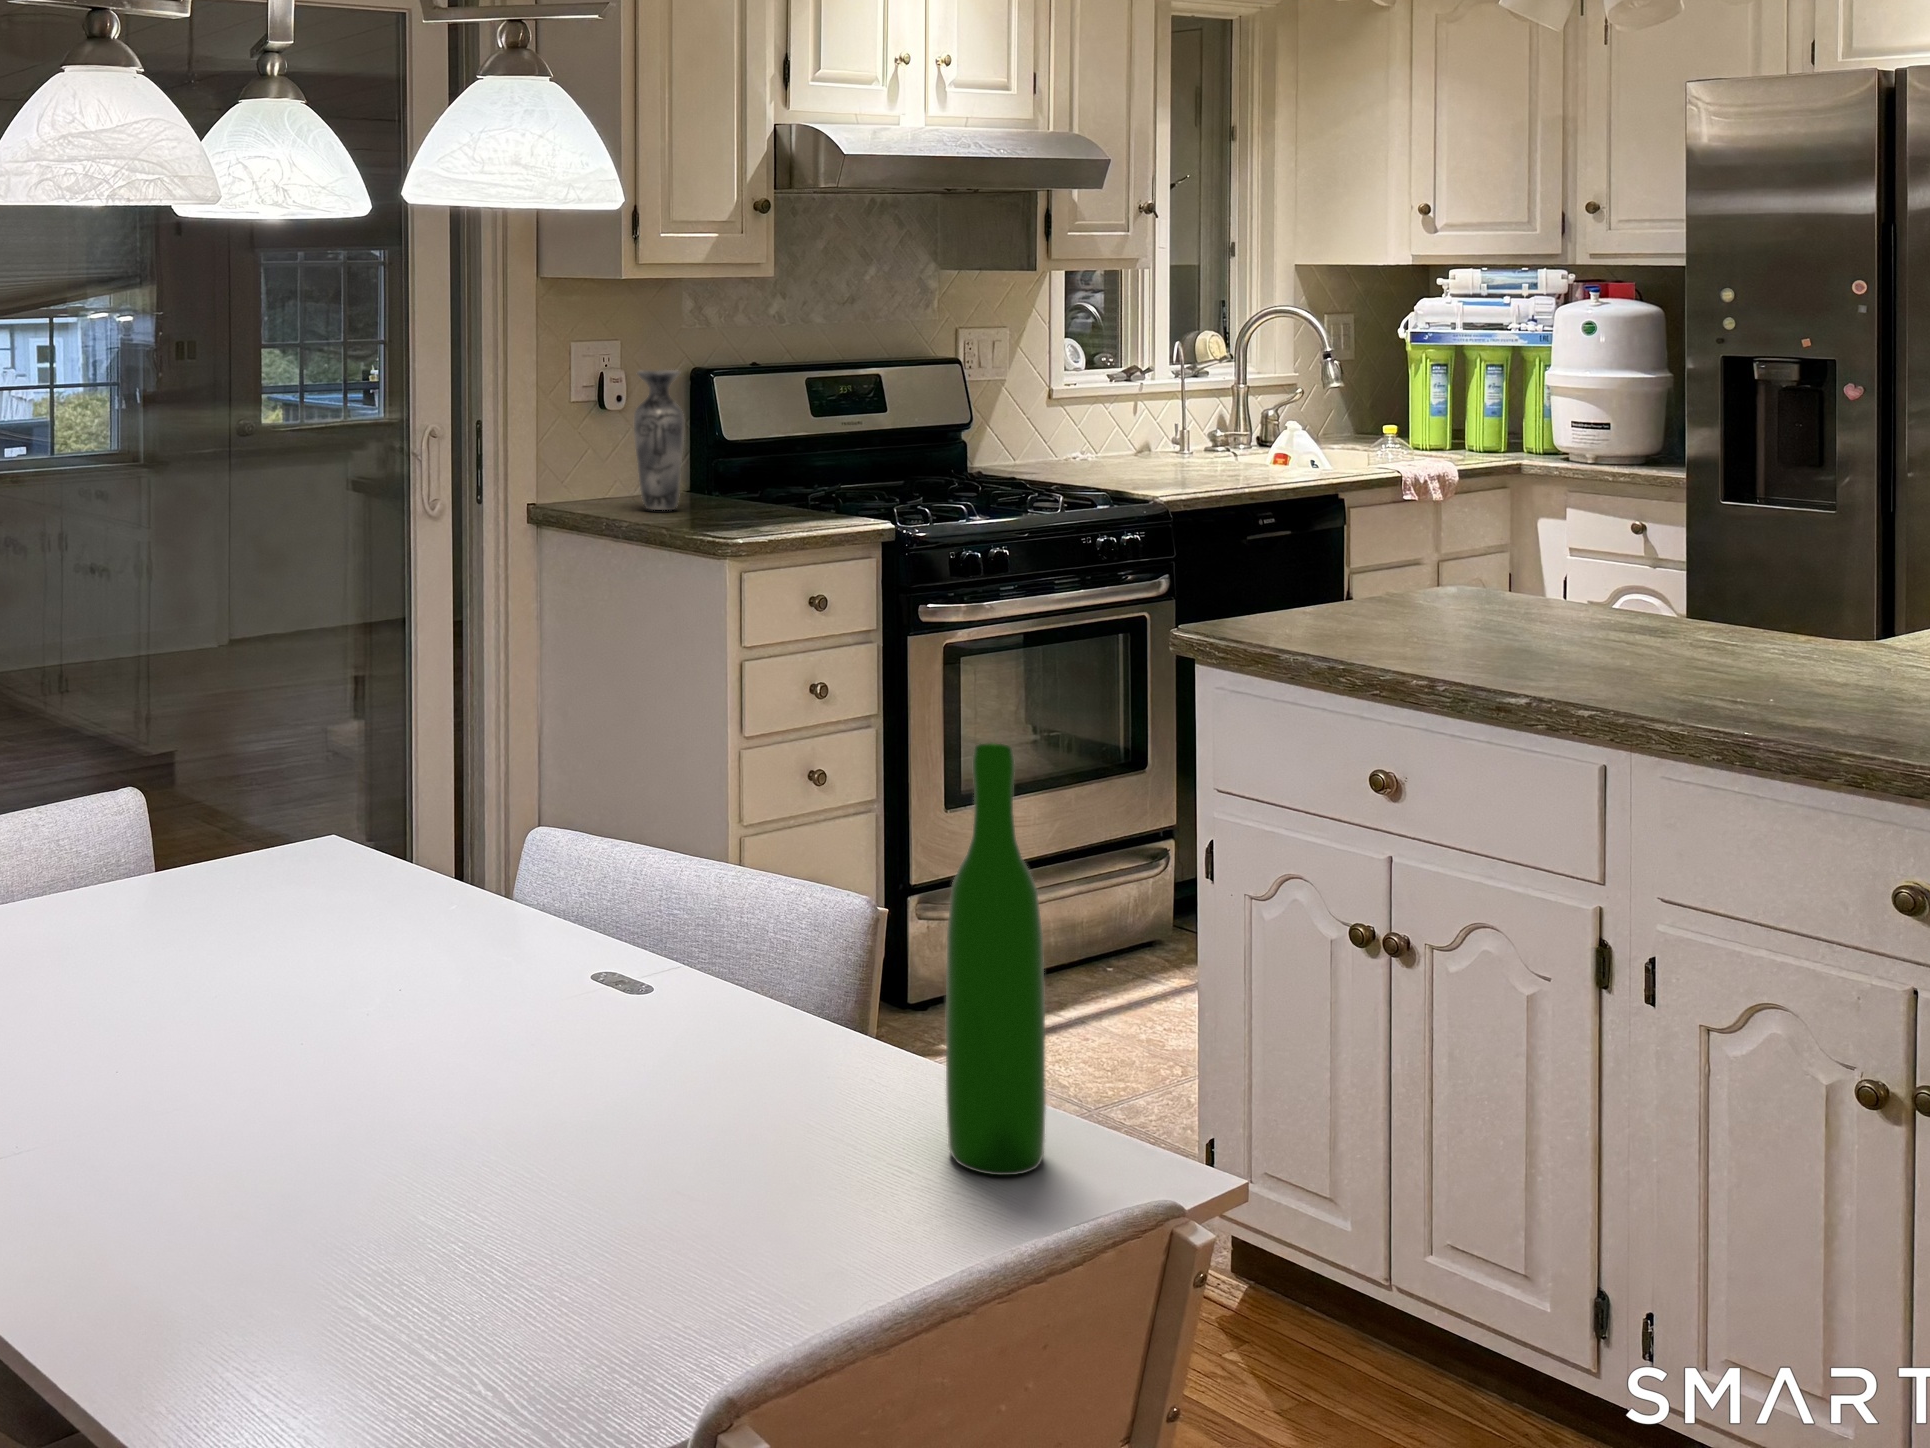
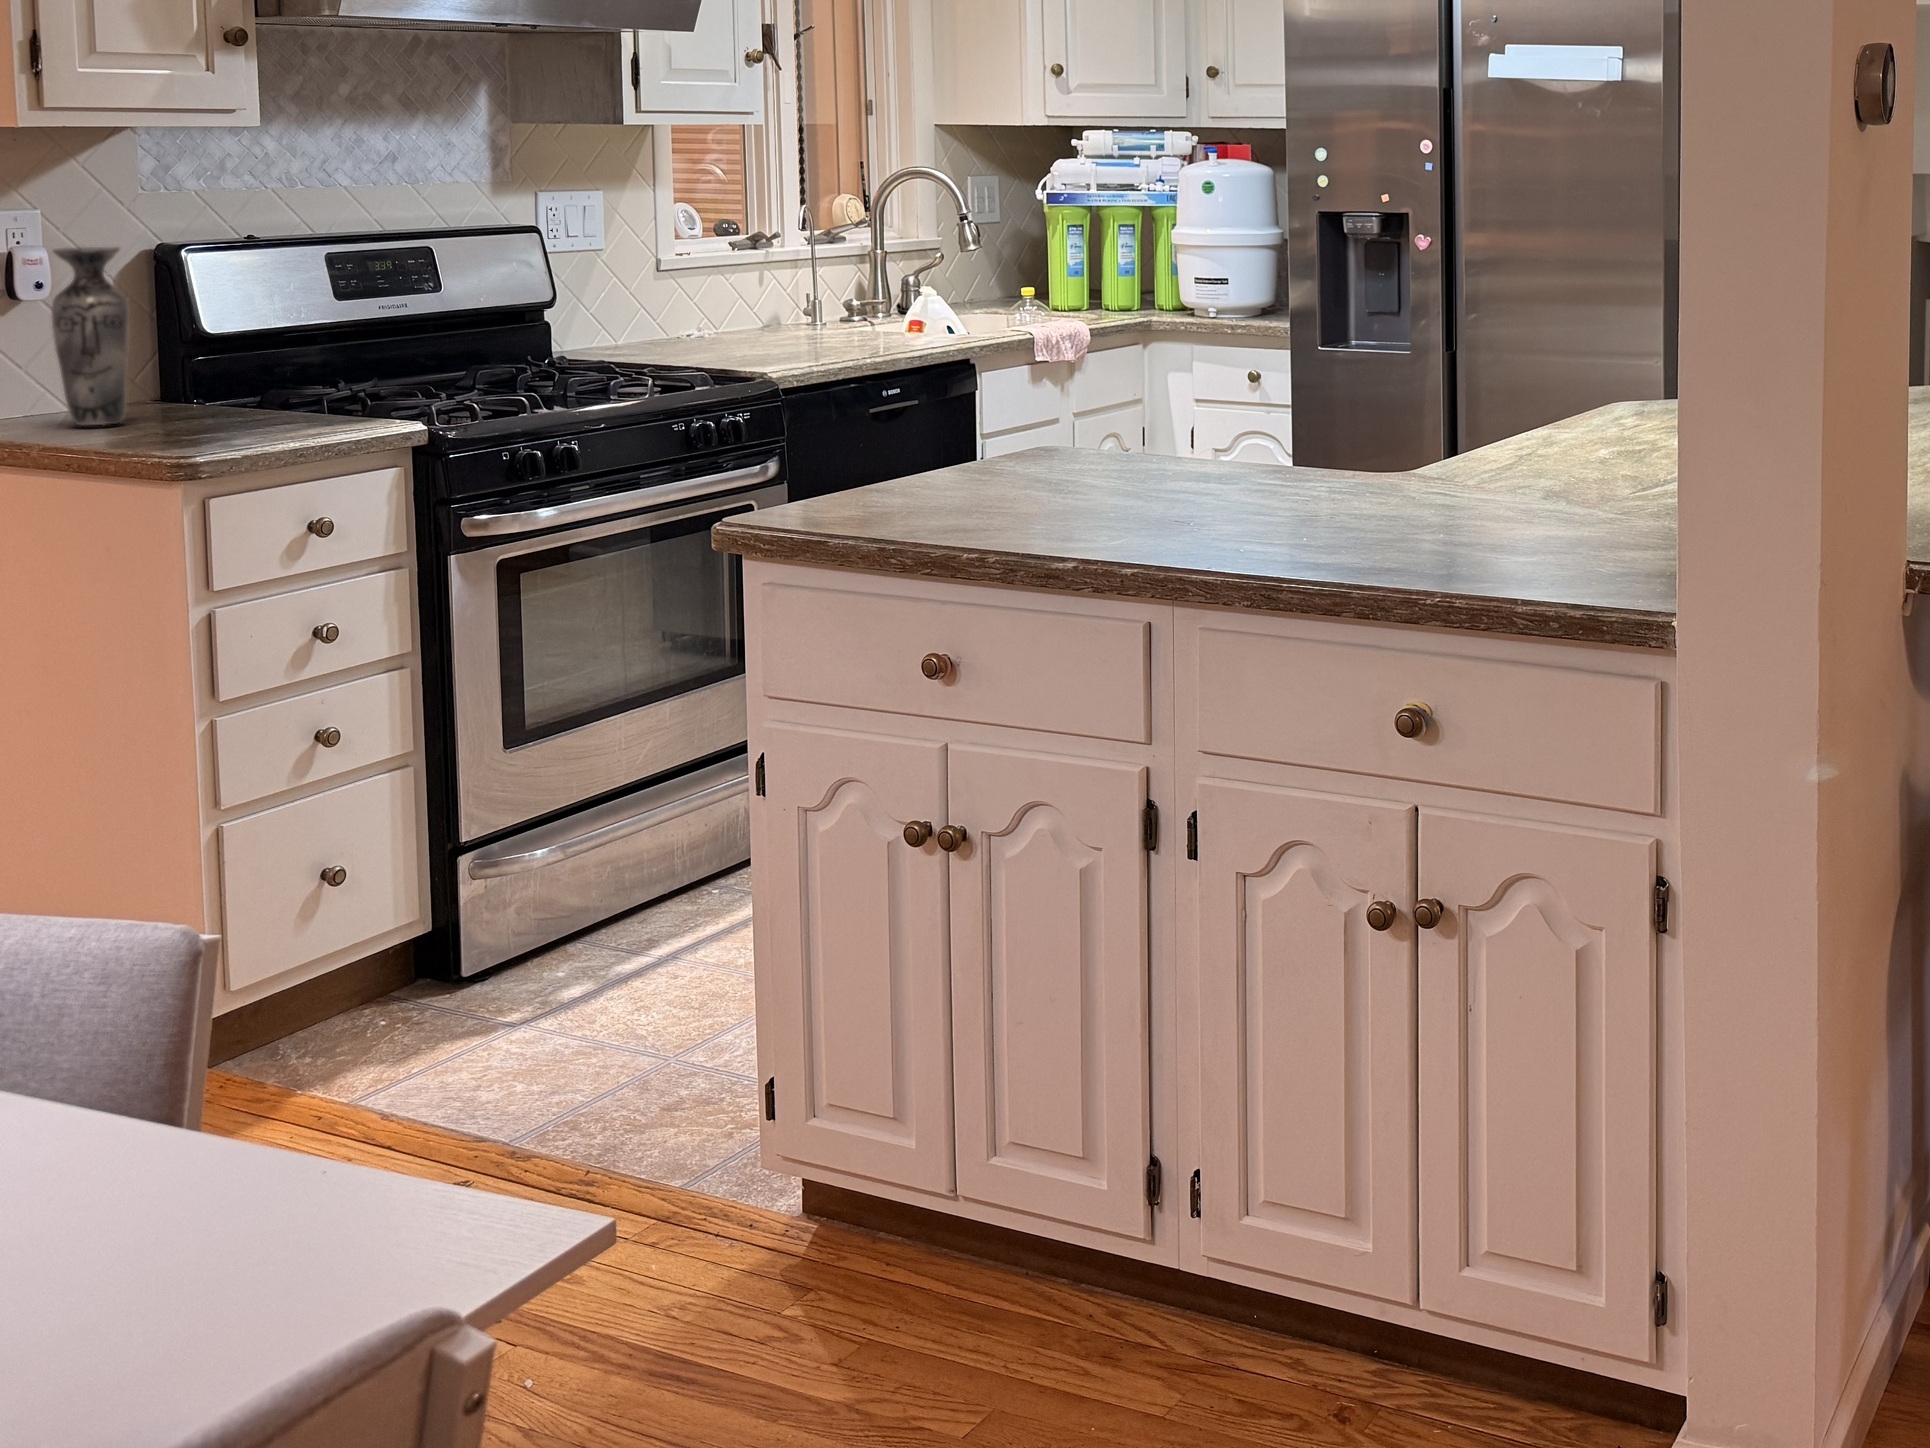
wine bottle: present [946,744,1046,1175] -> none [152,728,321,1326]

